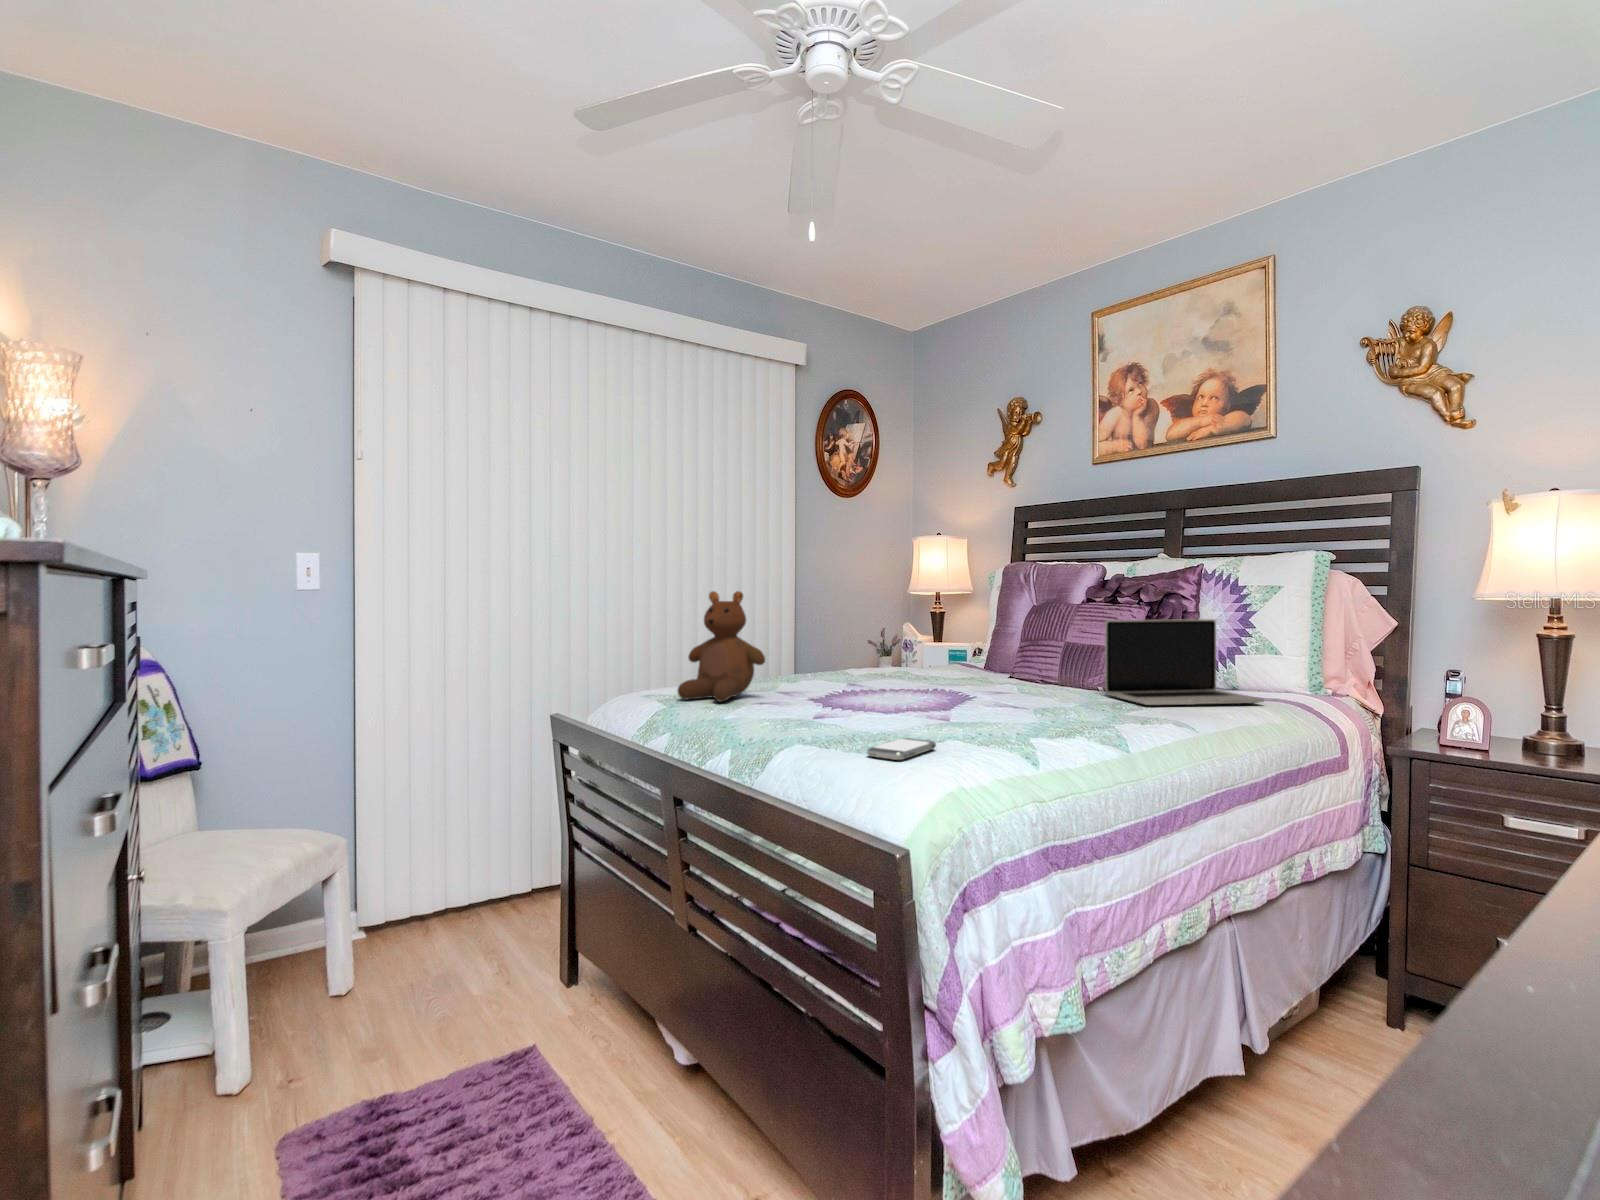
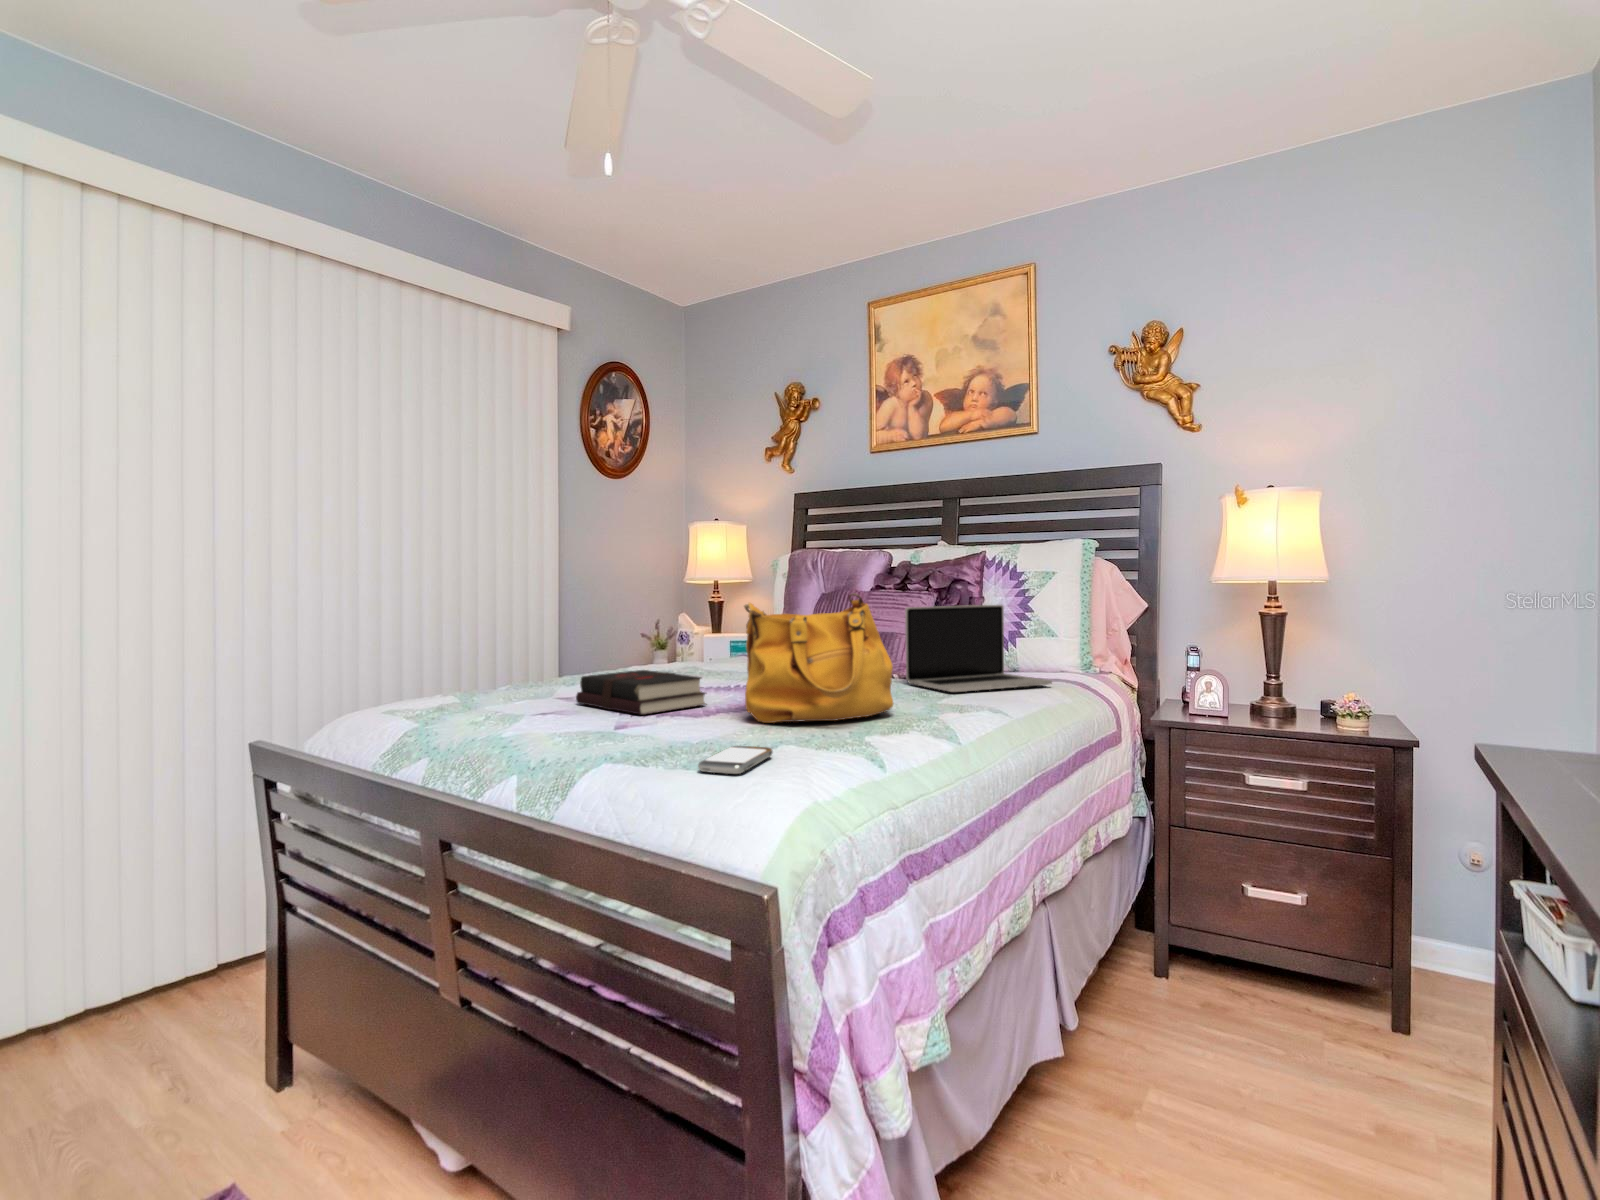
teddy bear: present [678,591,765,702] -> none [434,580,545,713]
handbag: none [928,606,1073,724] -> present [744,593,893,723]
hardback book: none [790,671,901,710] -> present [576,670,706,715]

